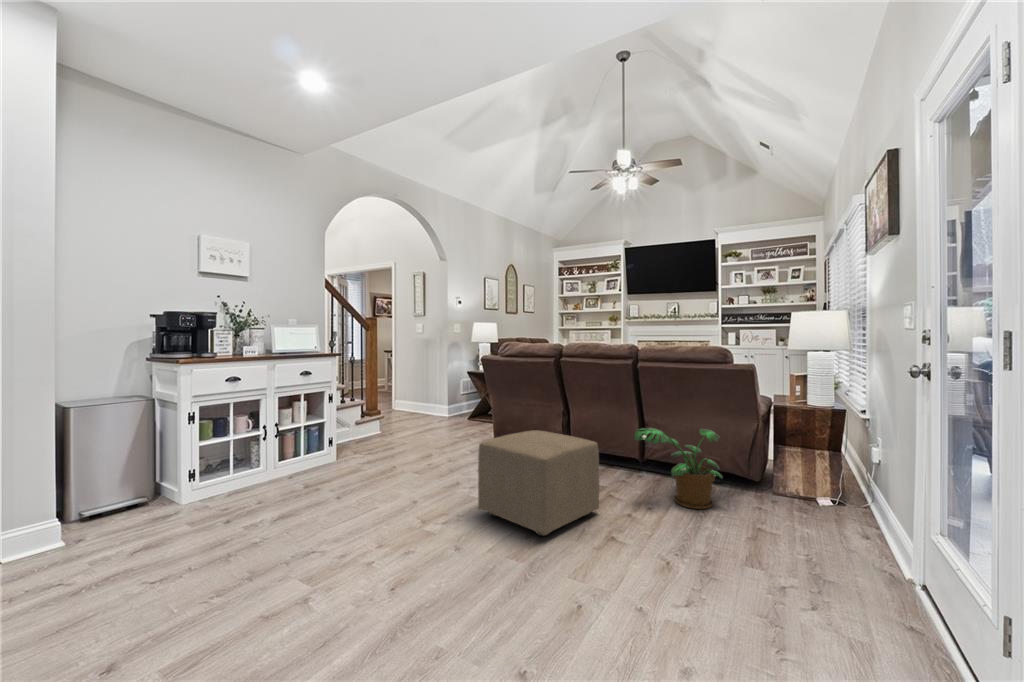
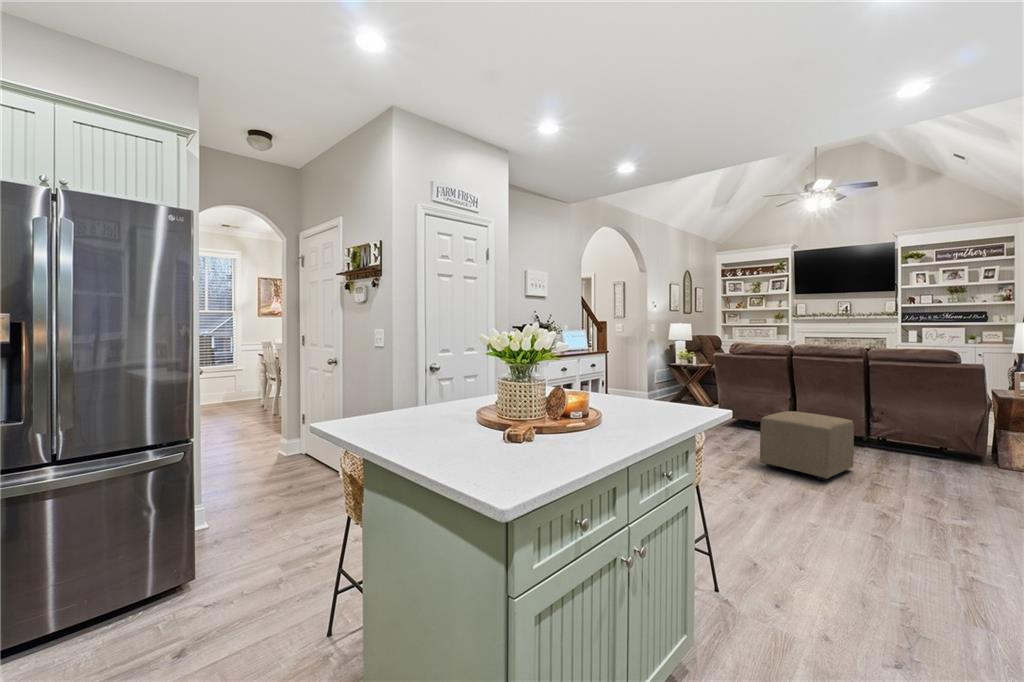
potted plant: present [635,428,723,509] -> none [877,412,955,472]

